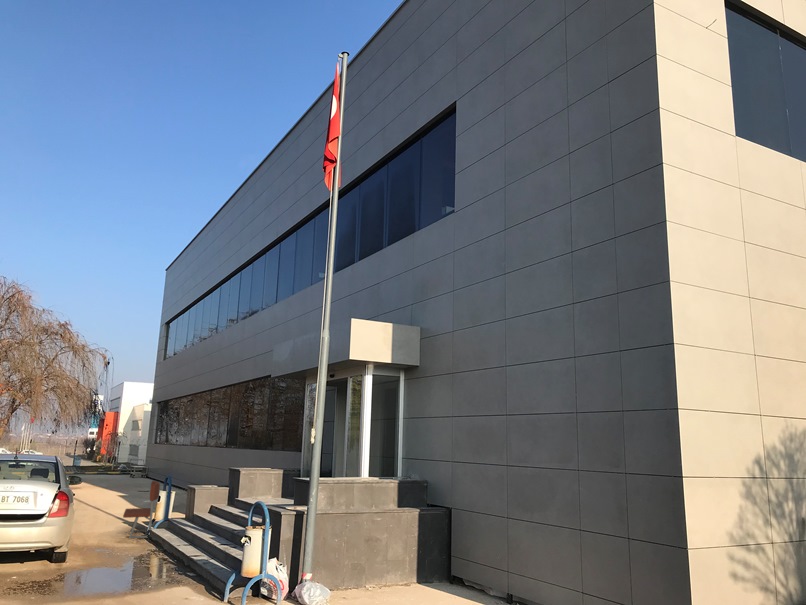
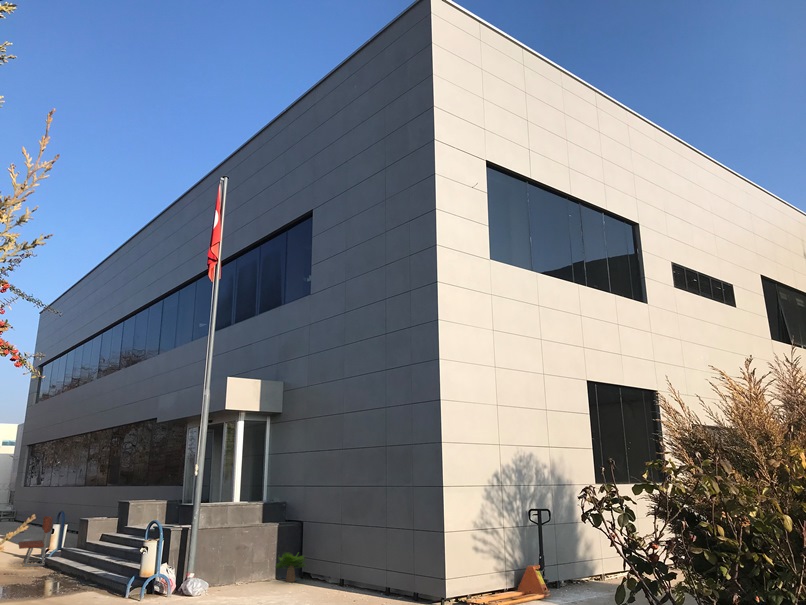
potted plant: none [414,547,461,590] -> present [276,554,306,582]

